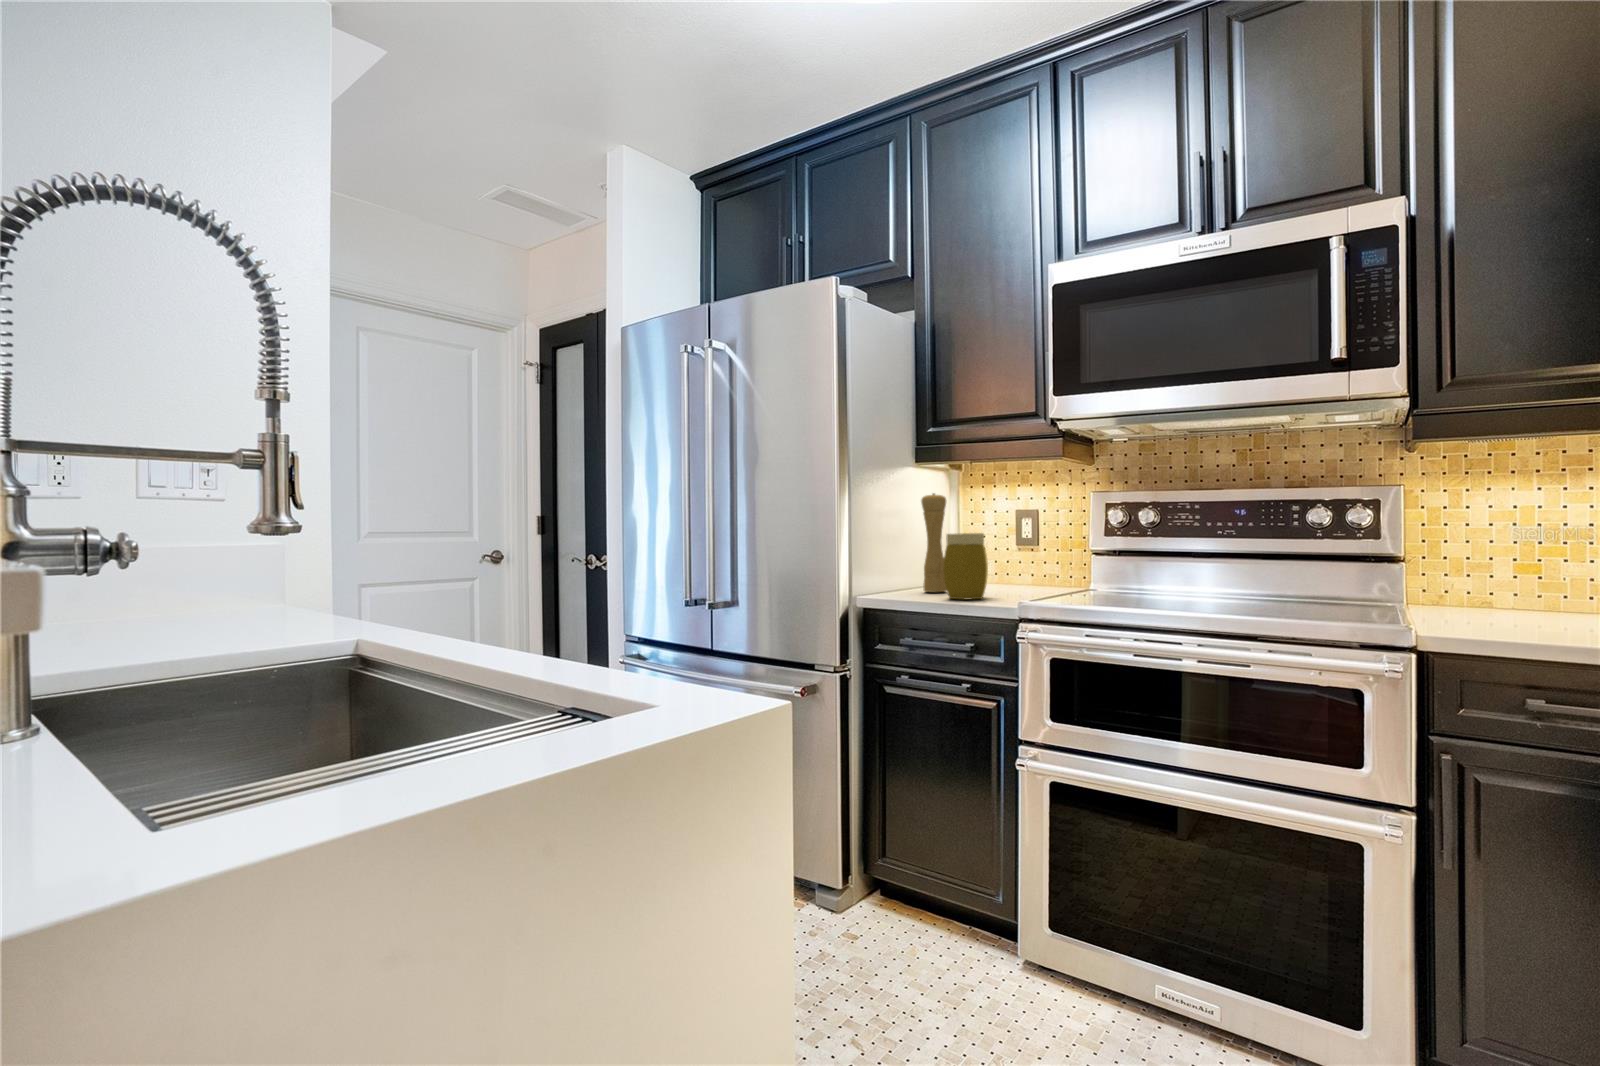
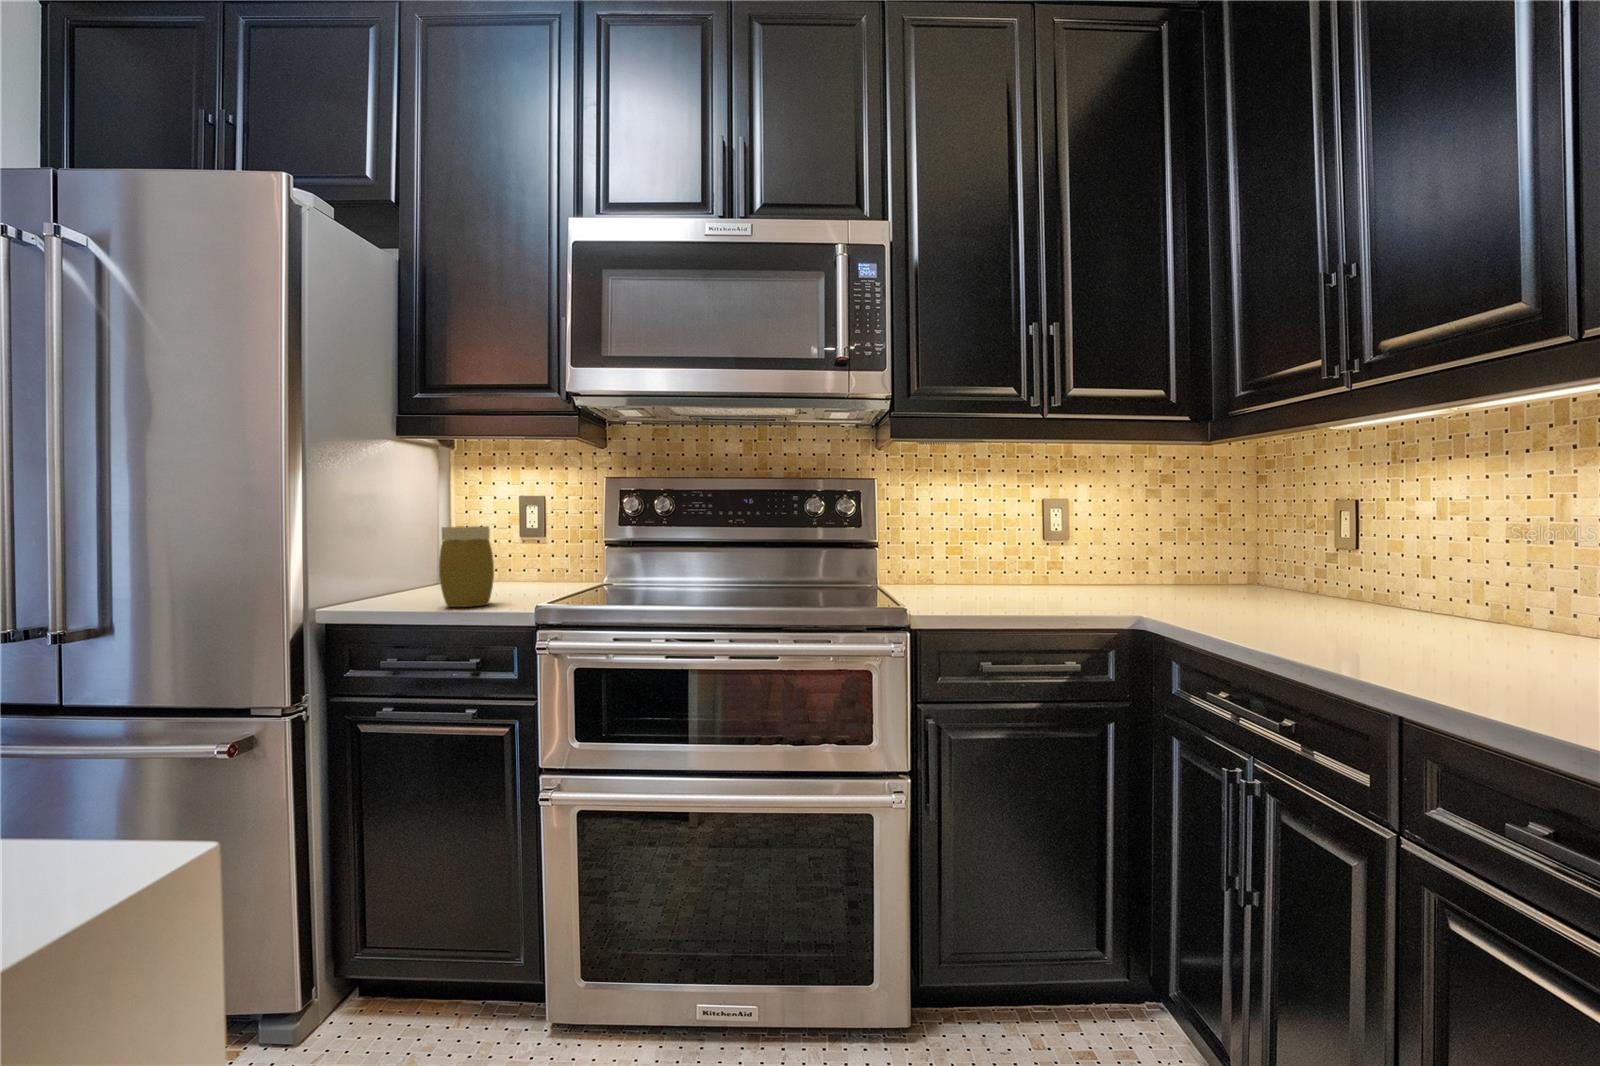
pepper mill: present [921,493,947,592] -> none [403,477,439,600]

